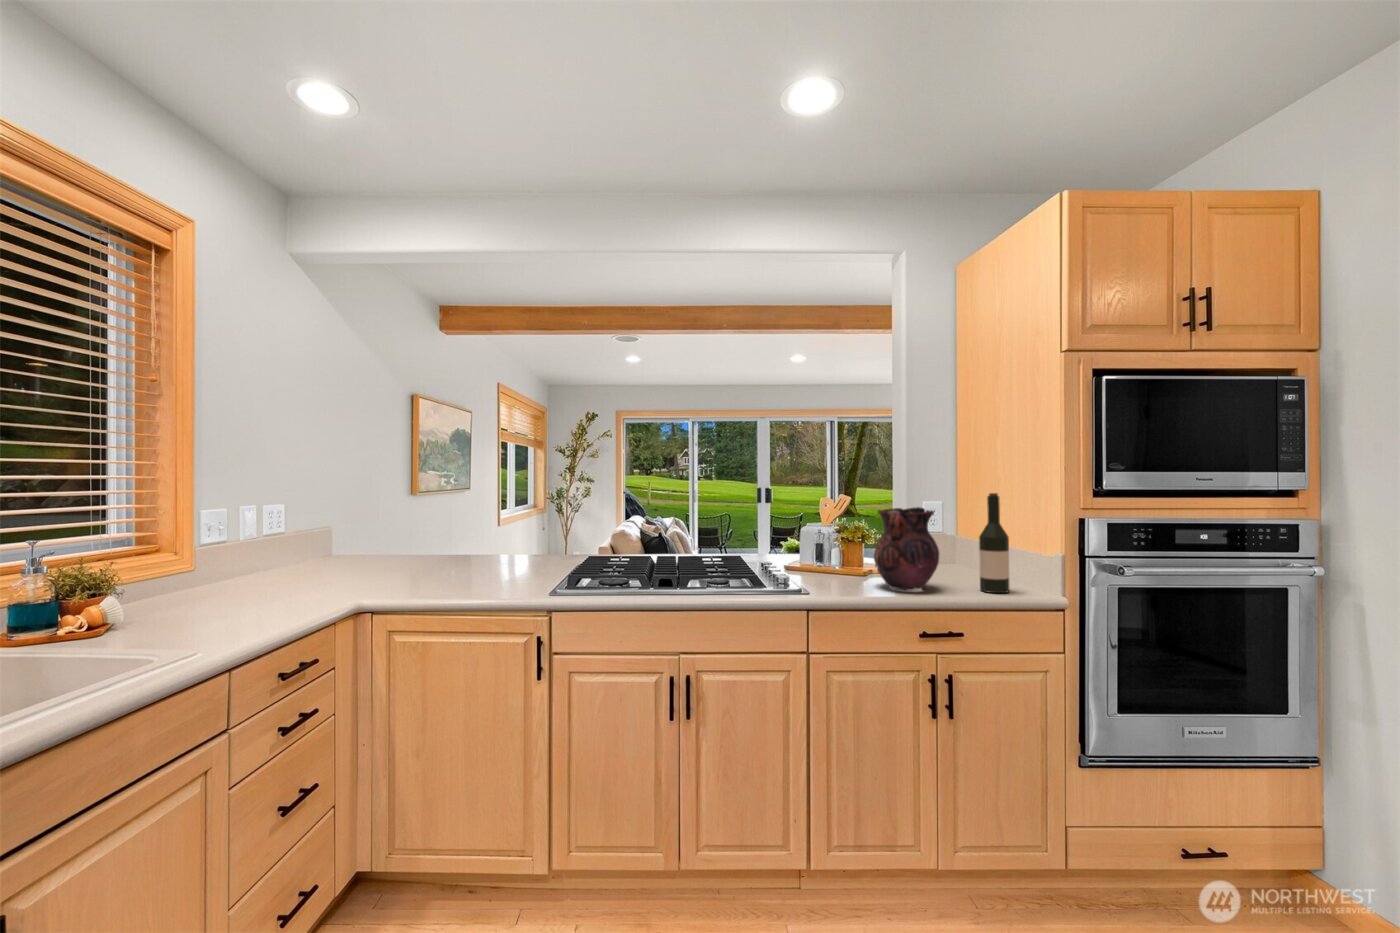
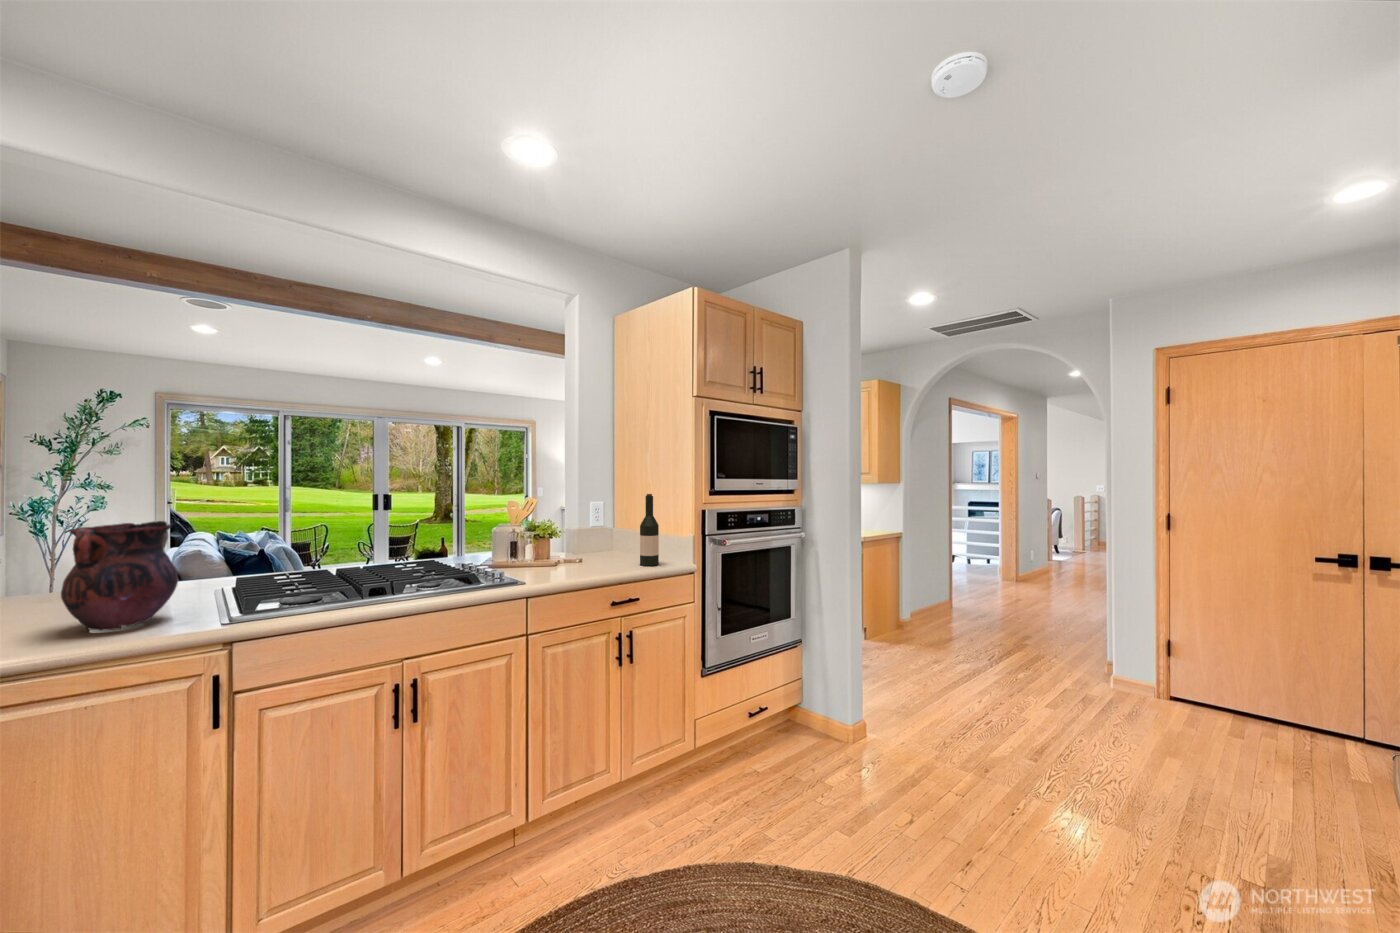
vase: present [874,507,939,590] -> present [61,521,178,631]

